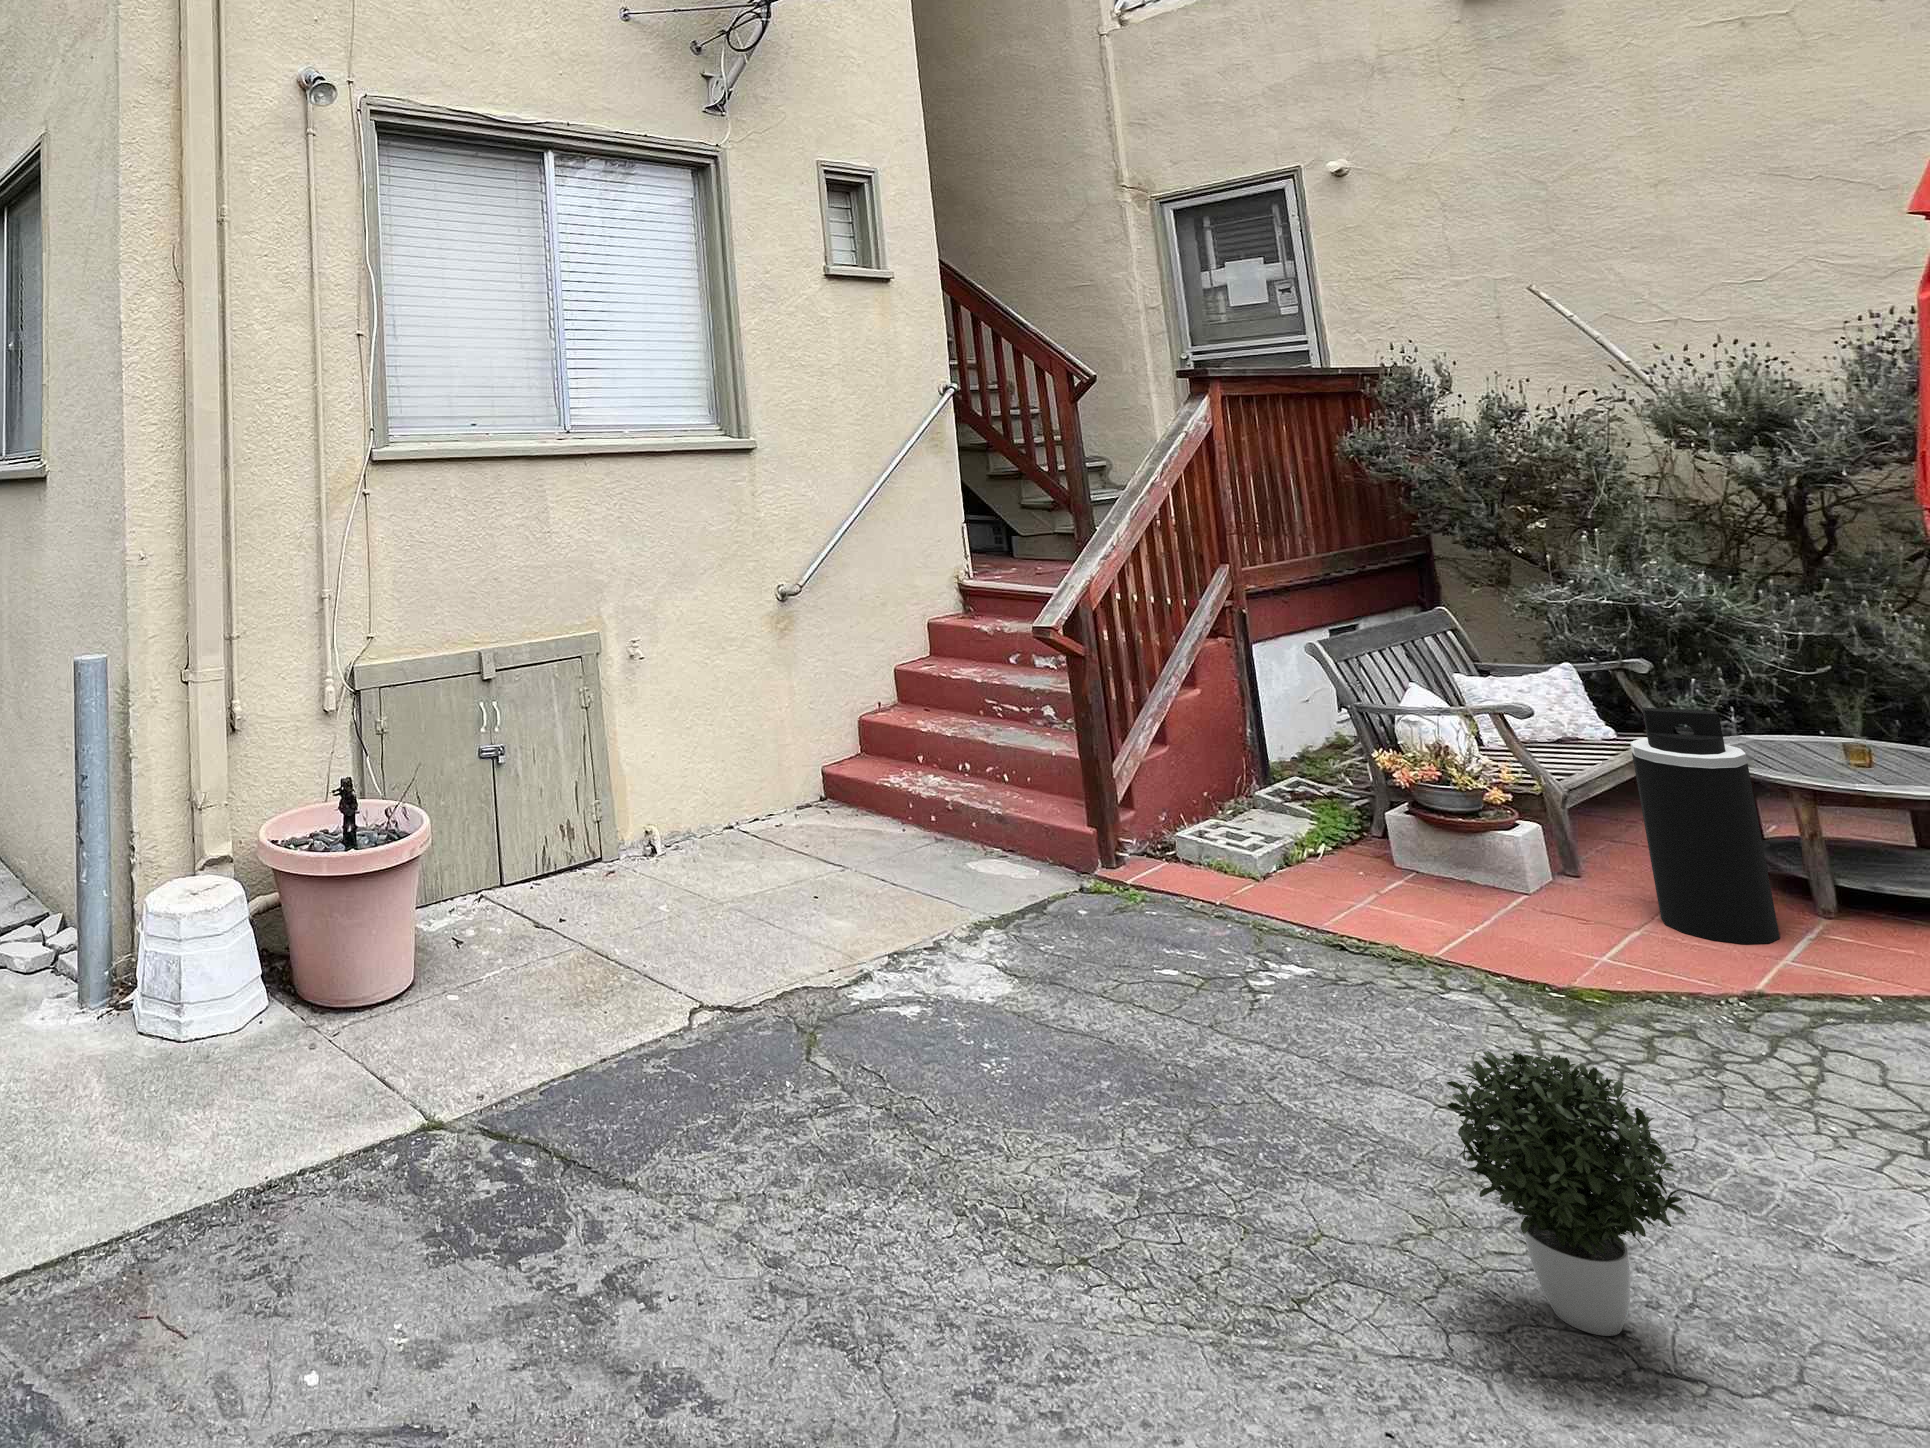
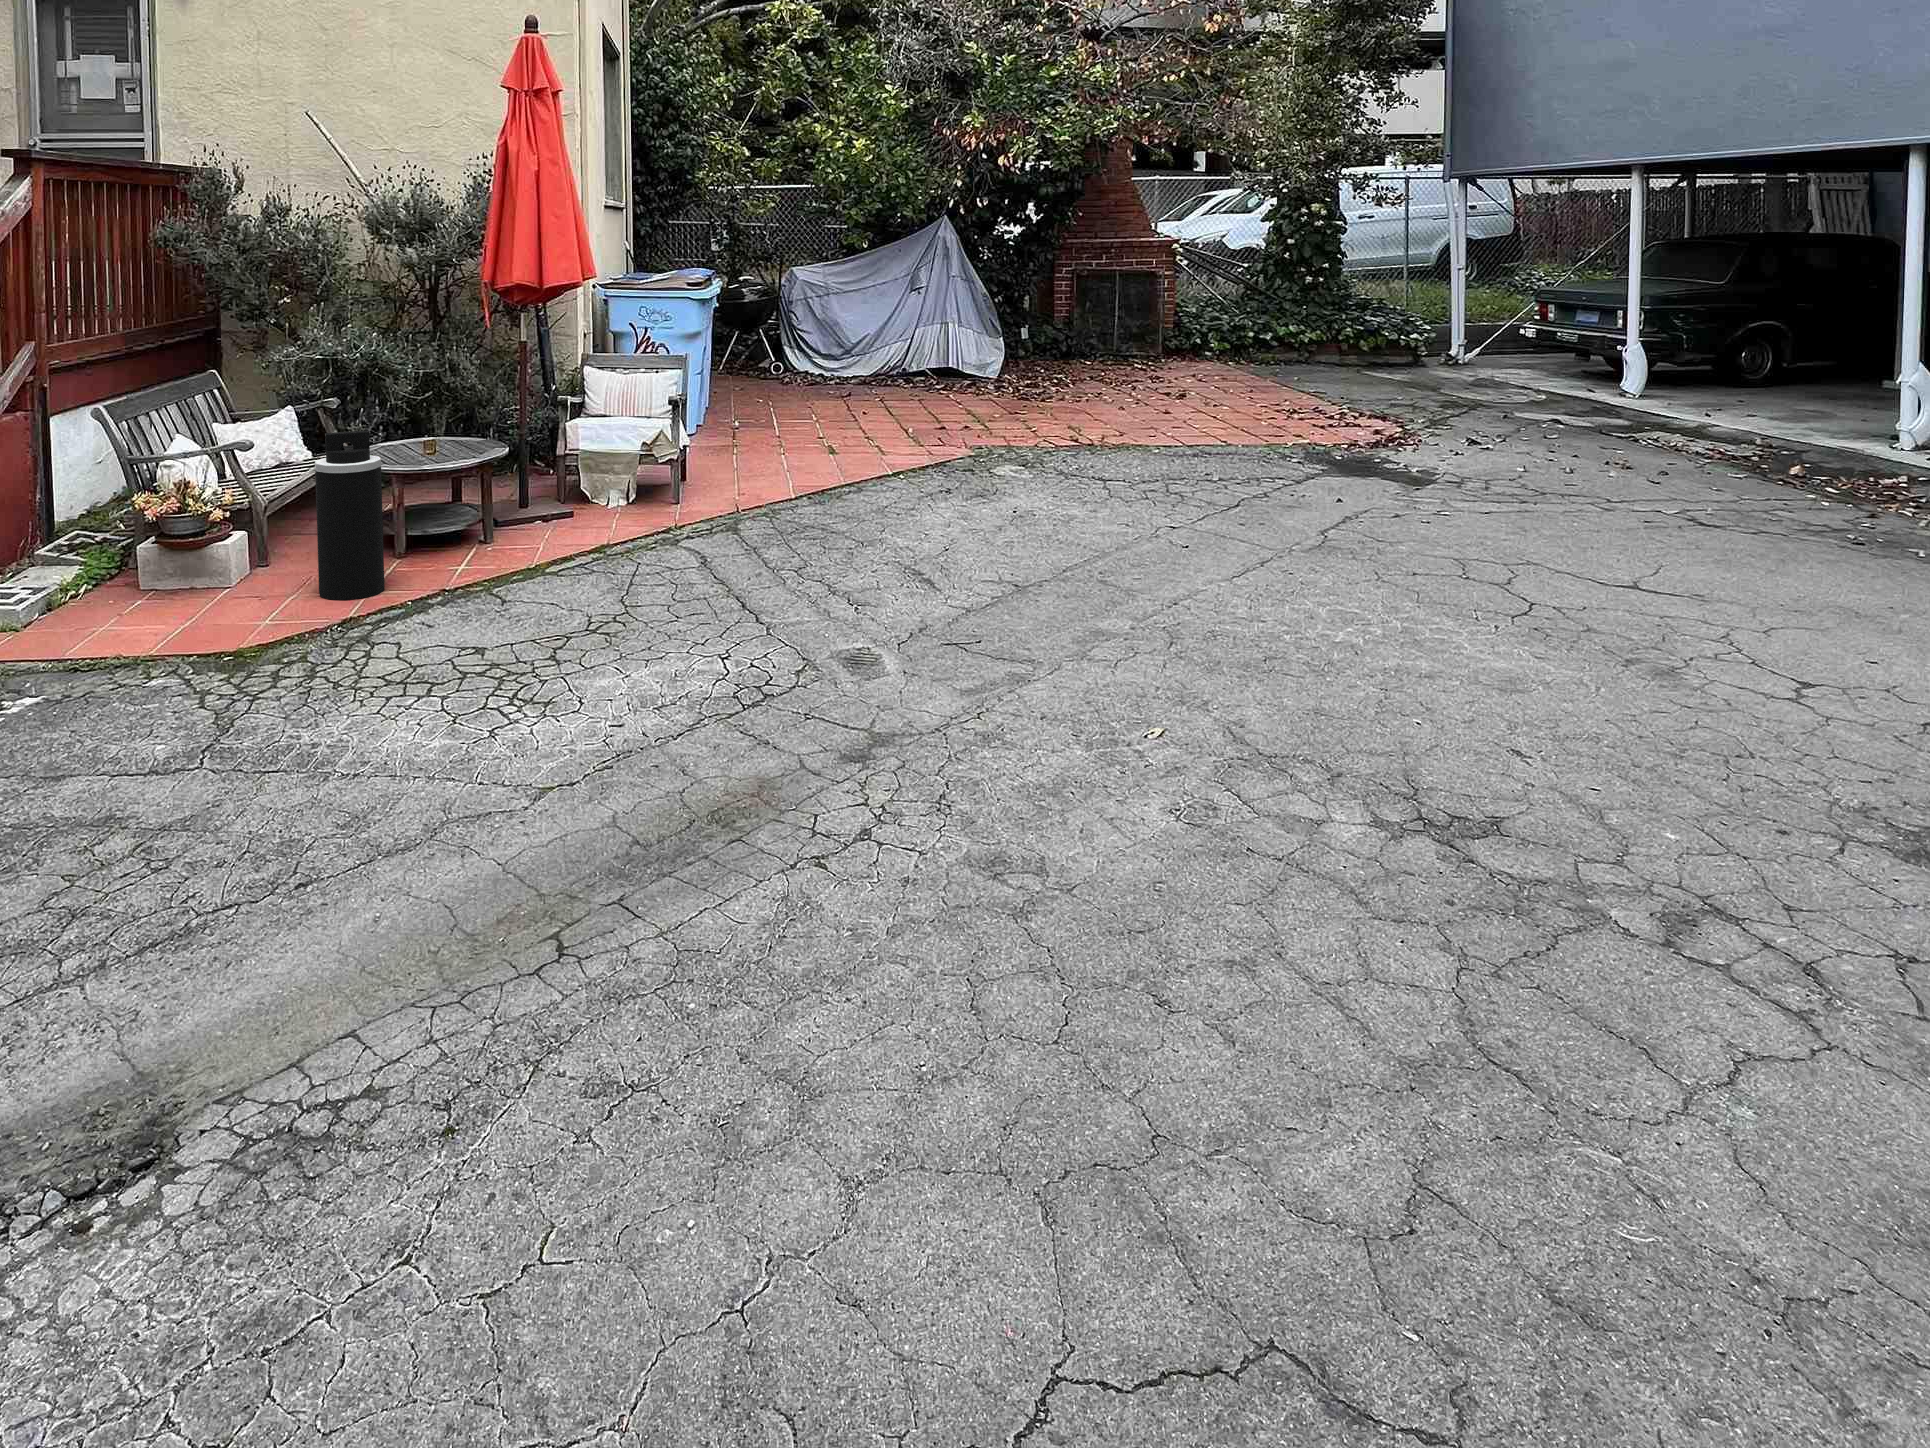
potted plant: present [1447,1051,1686,1336] -> none [103,670,255,876]

